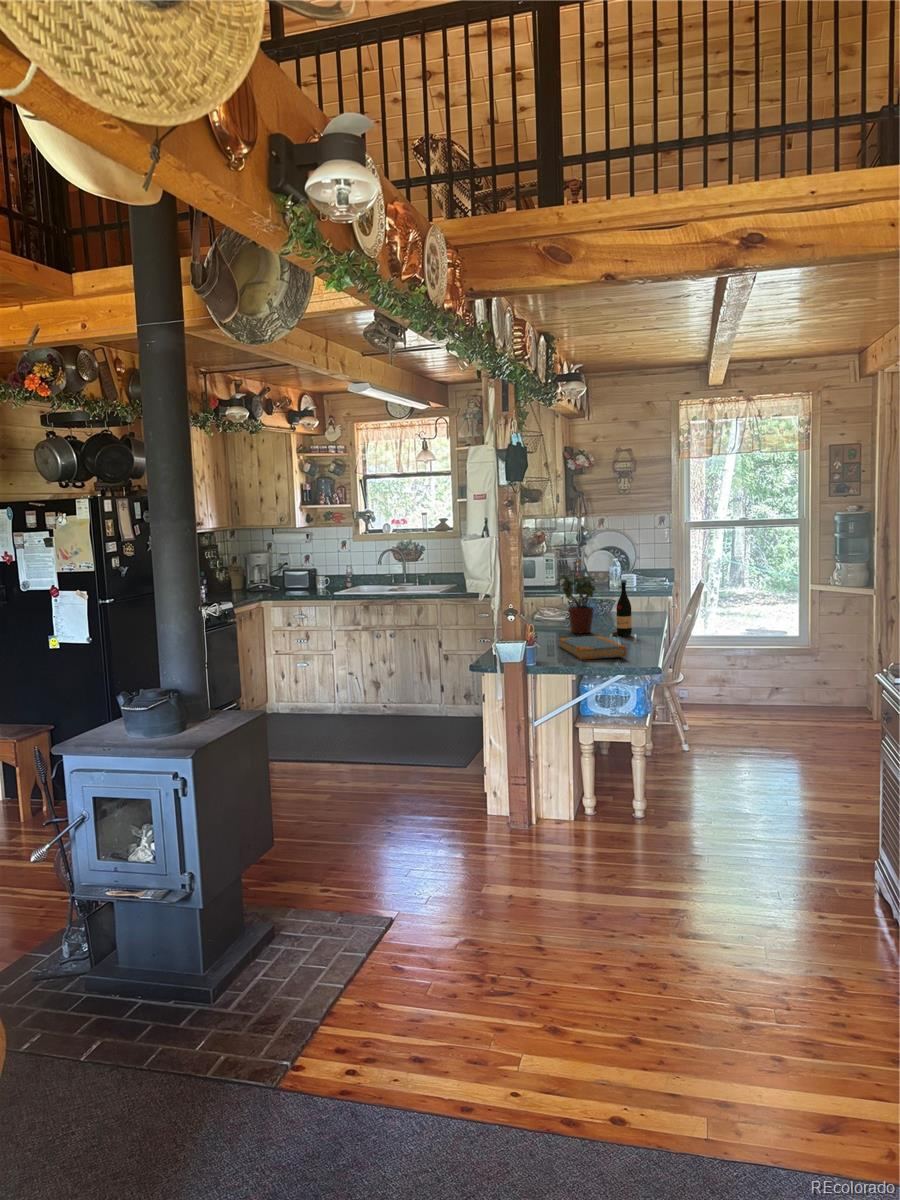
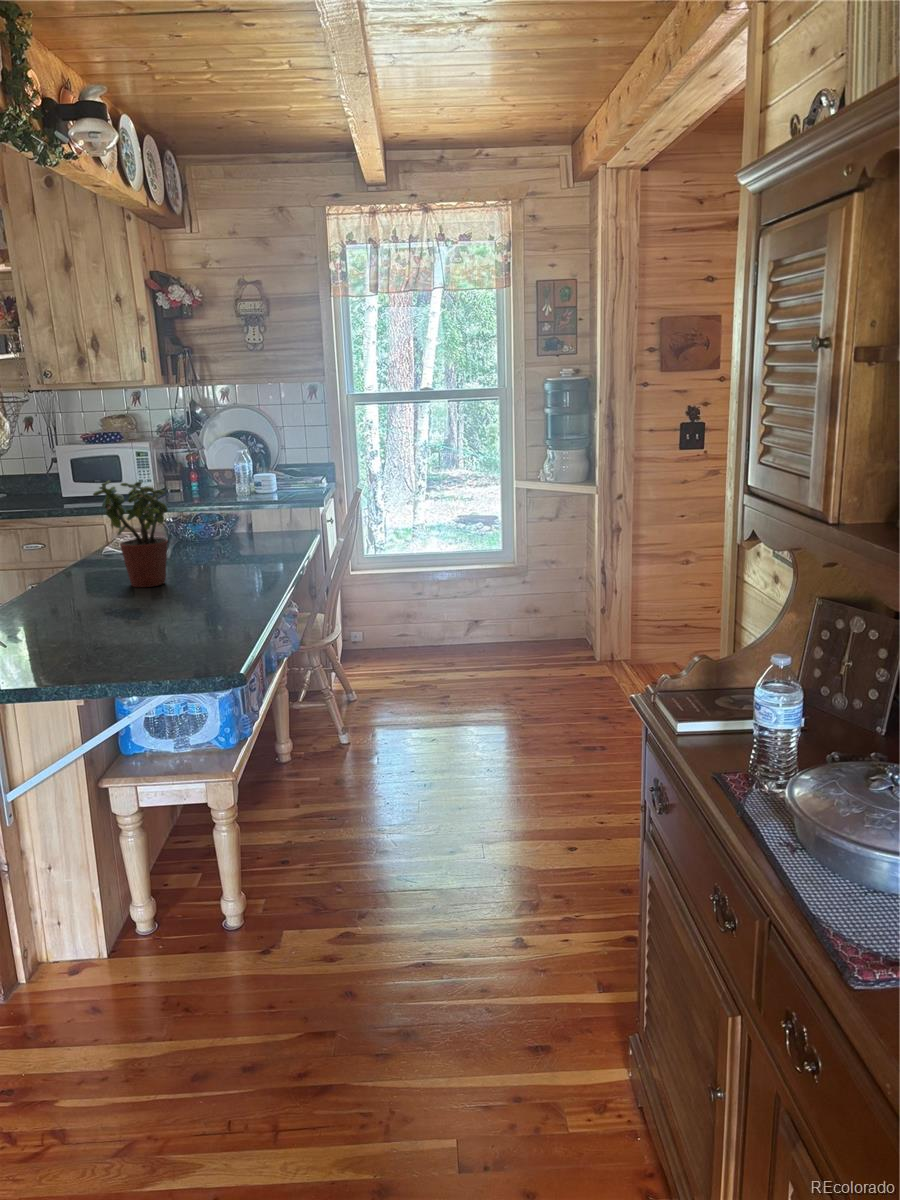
wine bottle: present [612,582,632,636] -> none [201,495,235,589]
book: present [559,636,627,660] -> none [75,599,190,663]

